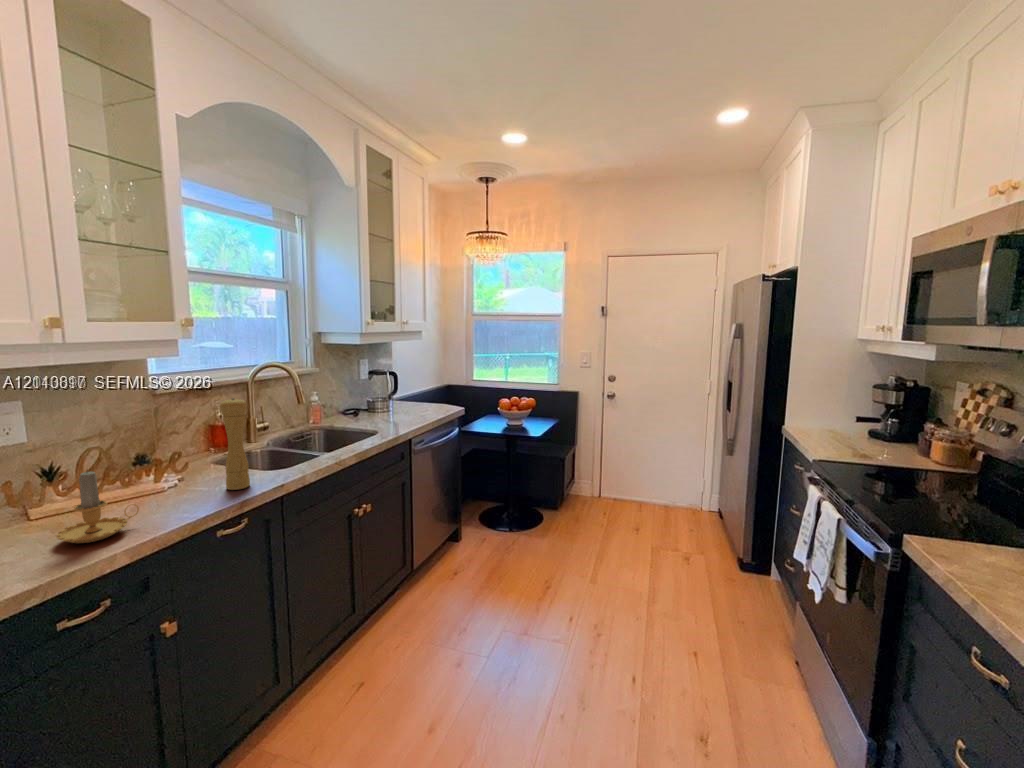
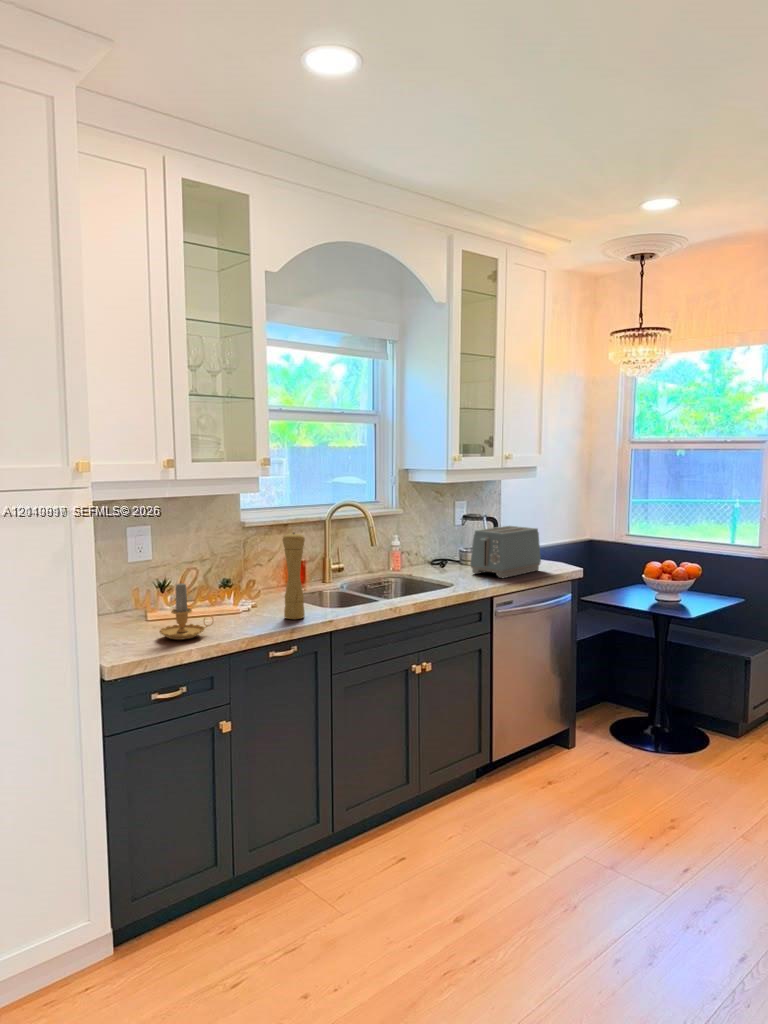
toaster: none [386,378,439,422] -> present [470,526,541,578]

